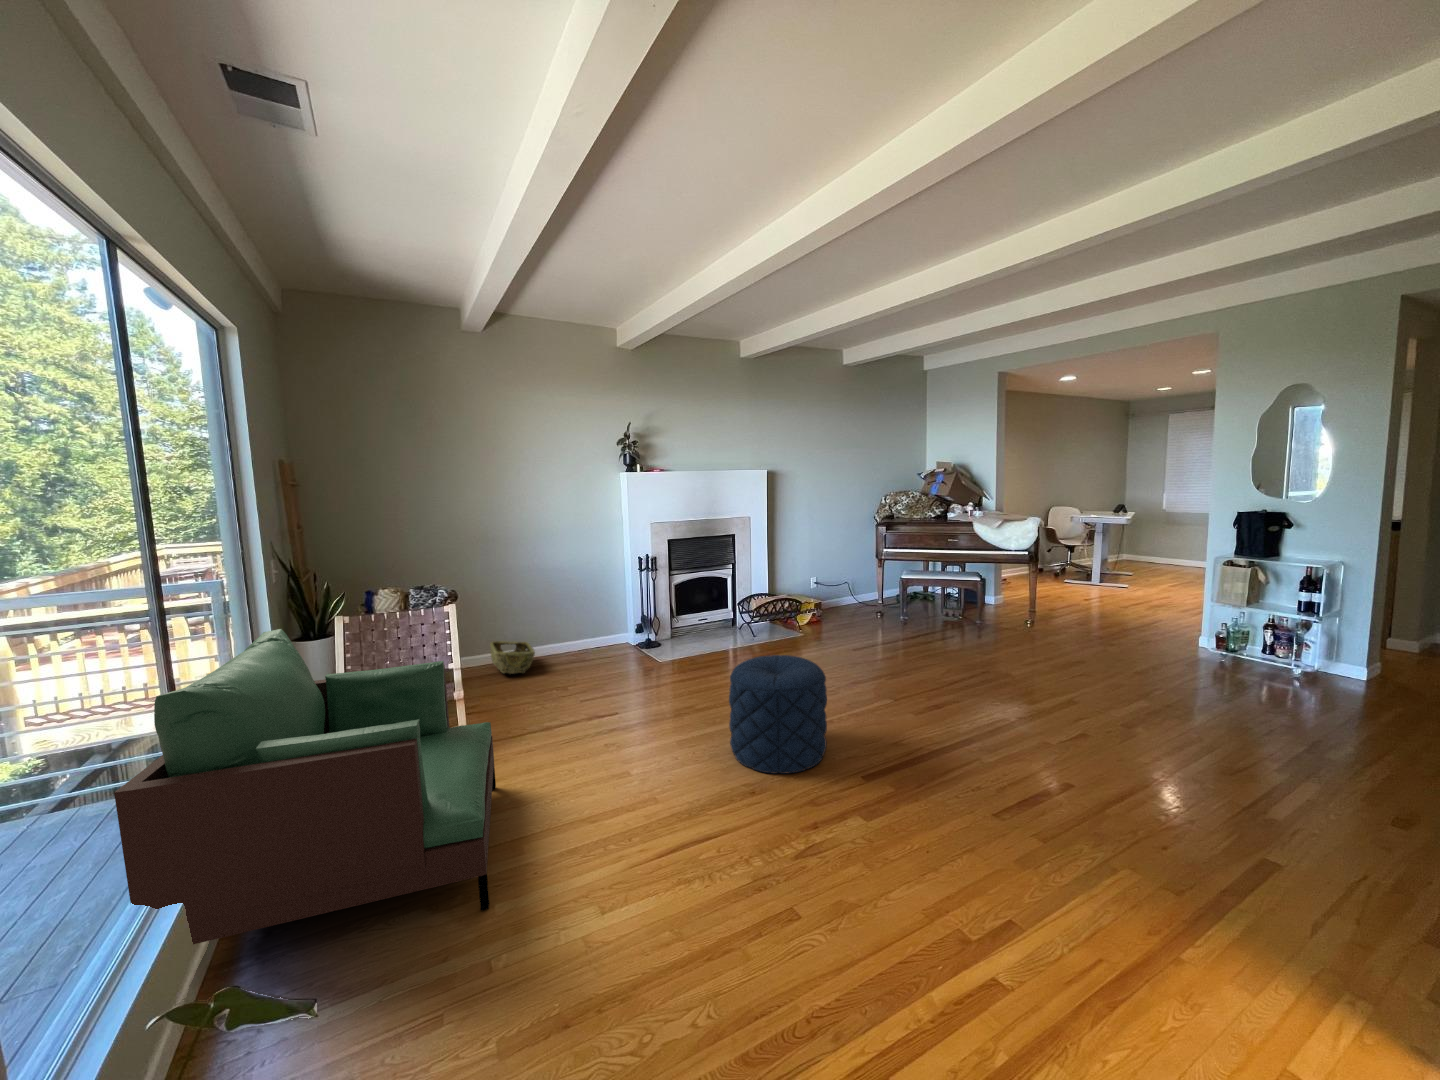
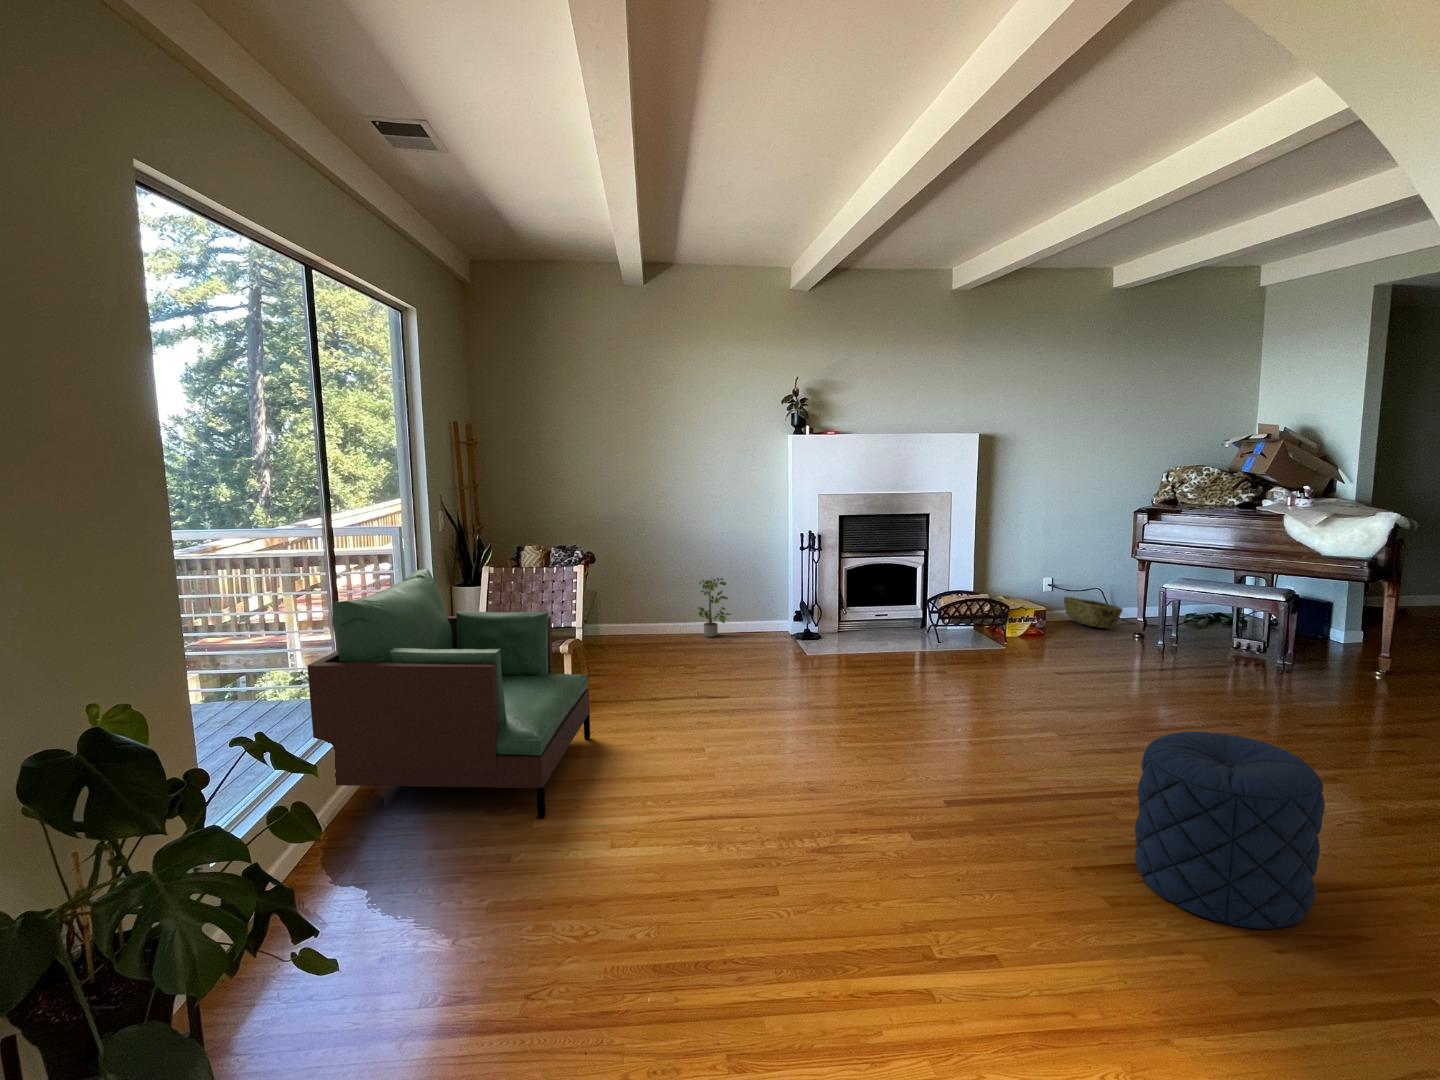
potted plant: none [549,600,584,657] -> present [698,578,731,637]
woven basket: present [490,641,535,674] -> present [1064,597,1122,628]
pouf: present [729,655,827,774] -> present [1135,732,1325,929]

